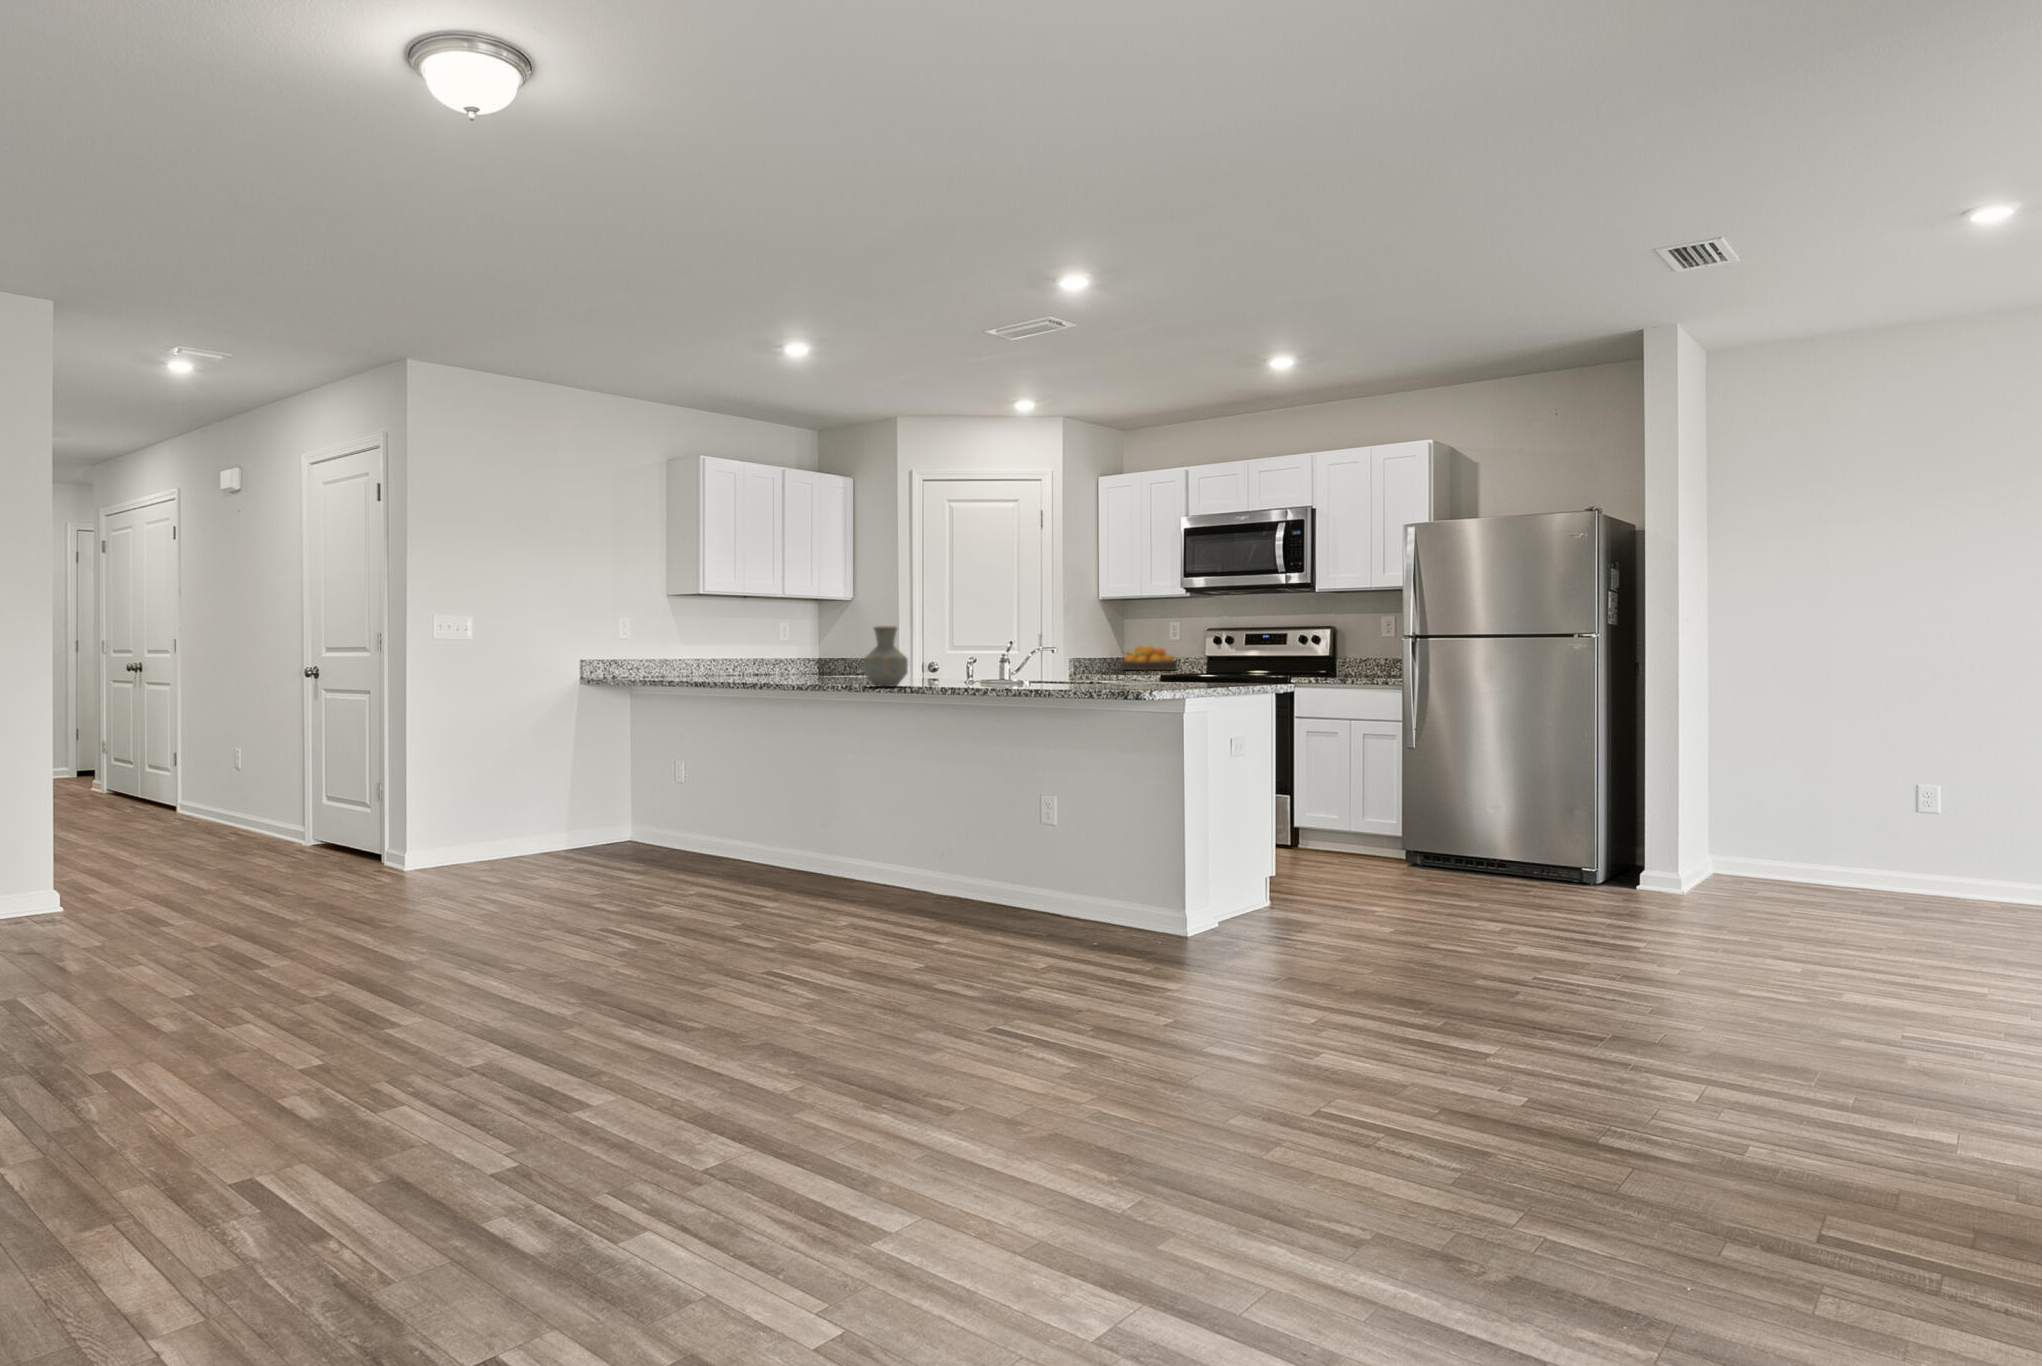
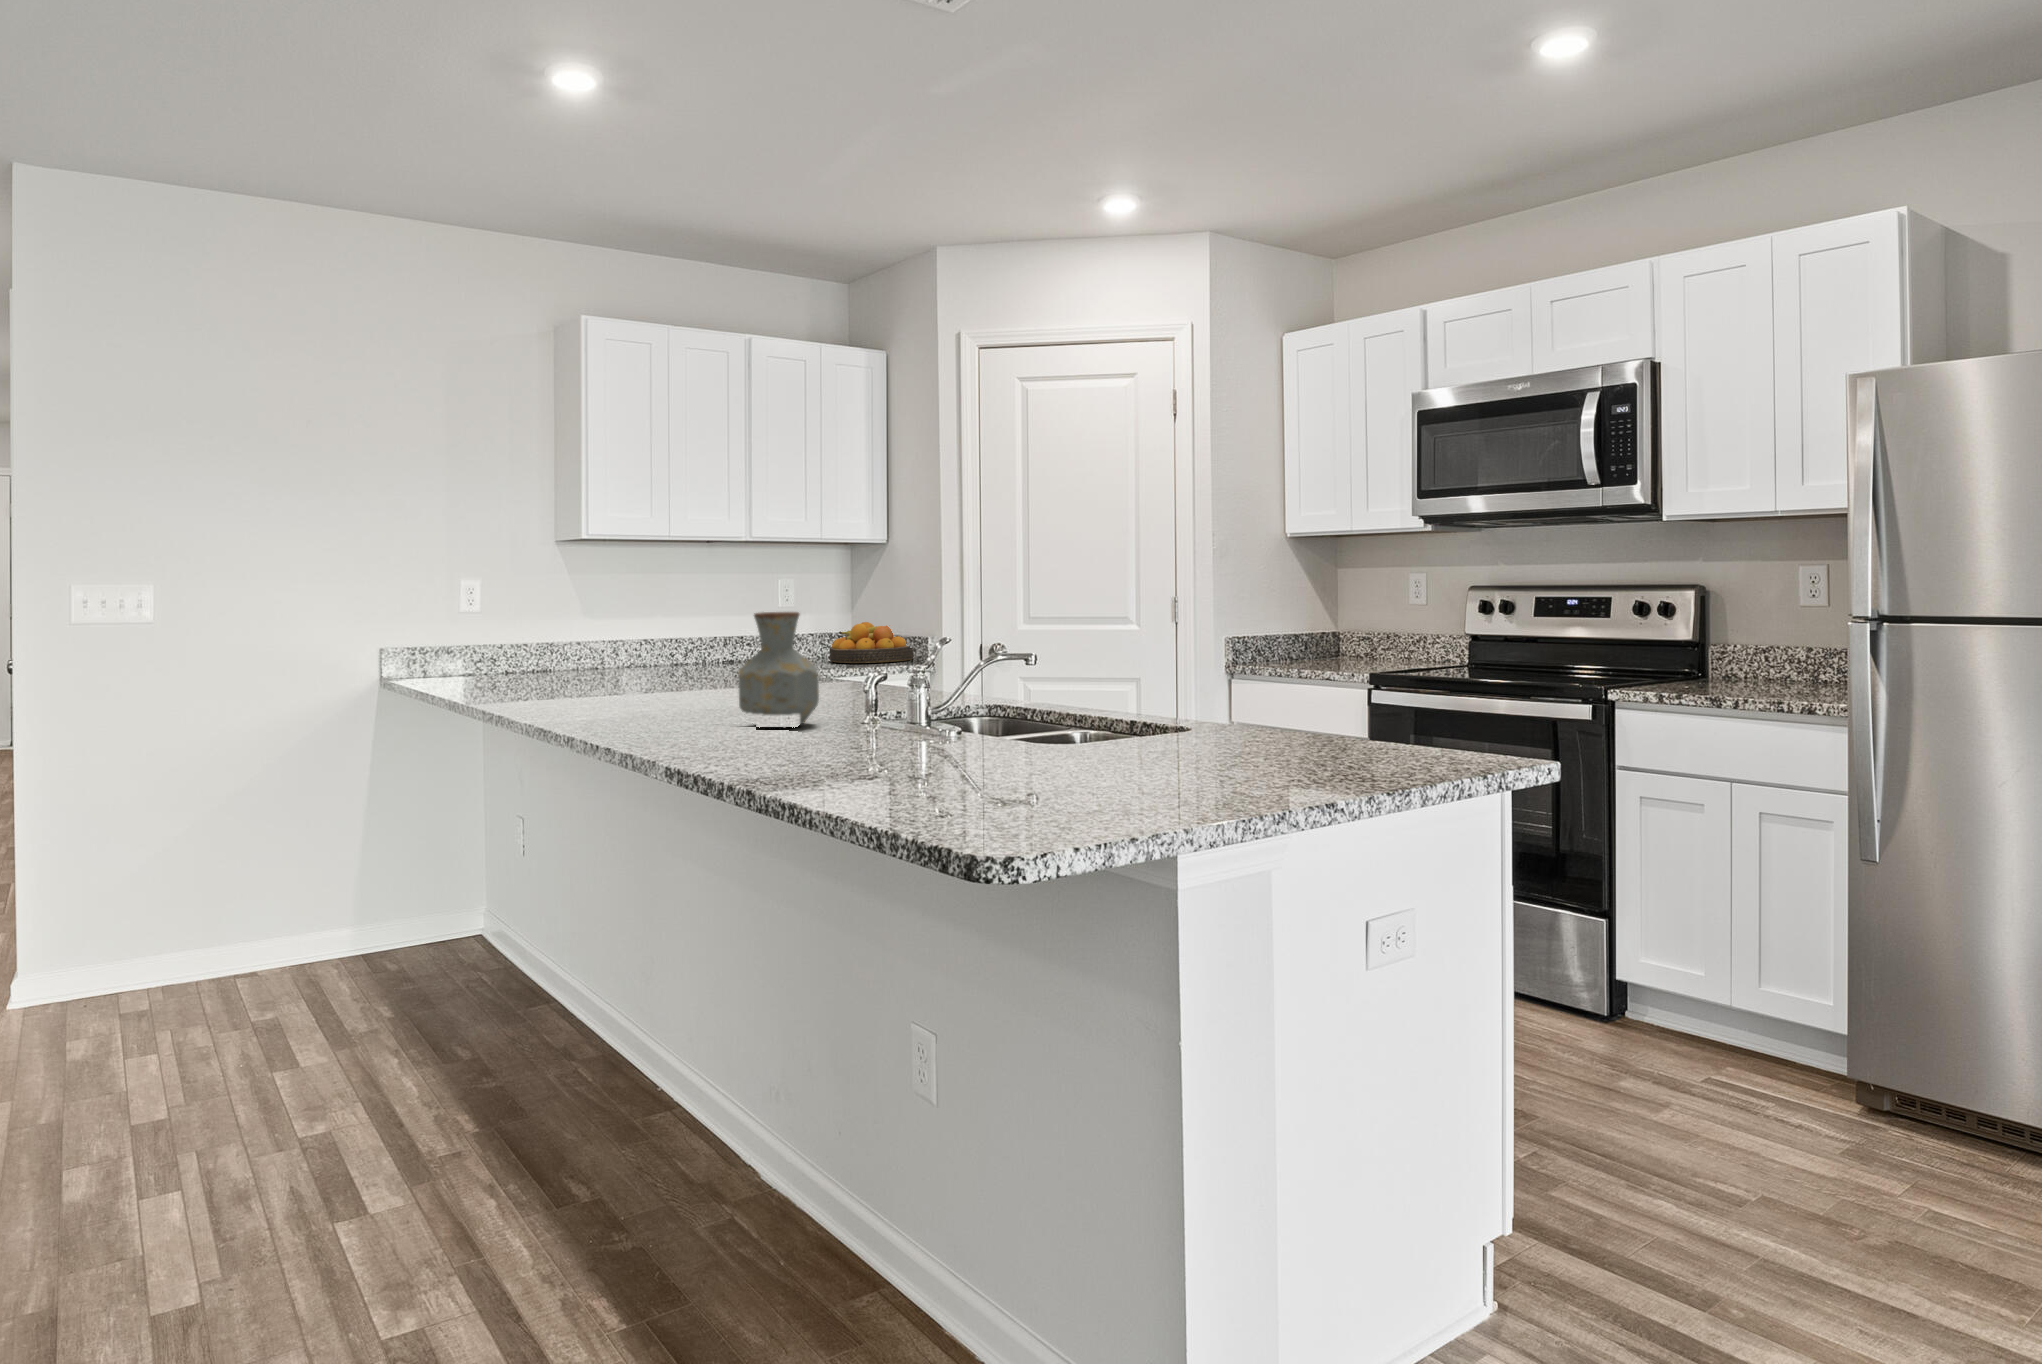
fruit bowl: present [1121,646,1177,670] -> present [830,622,913,663]

